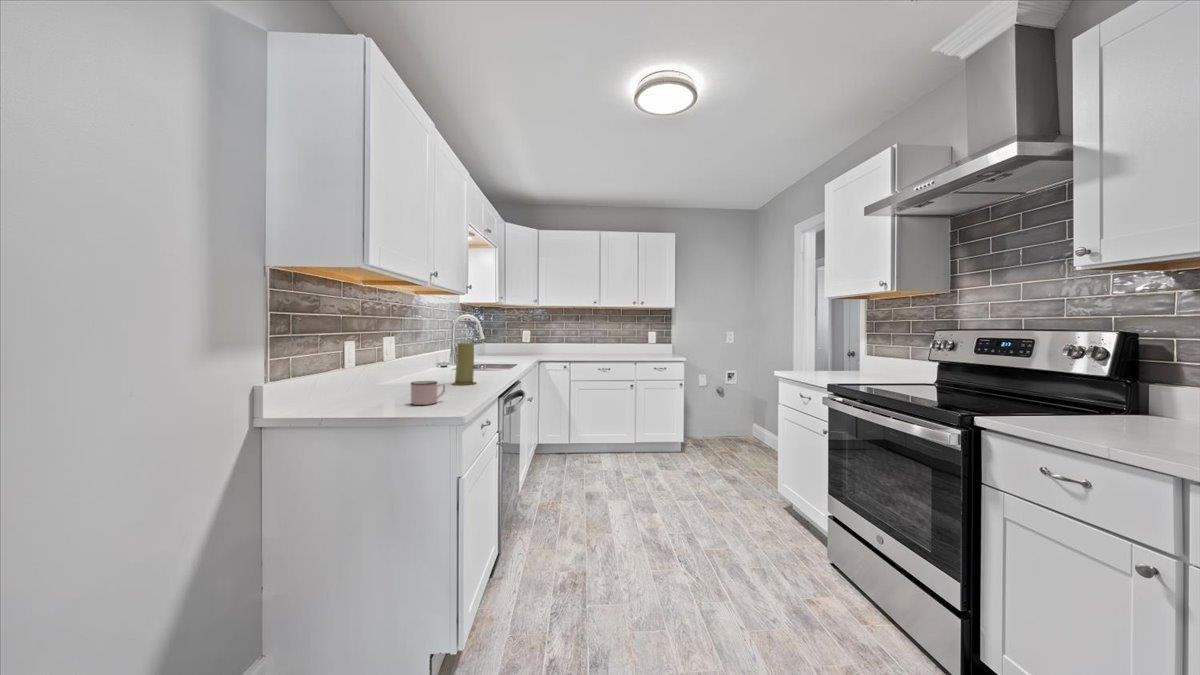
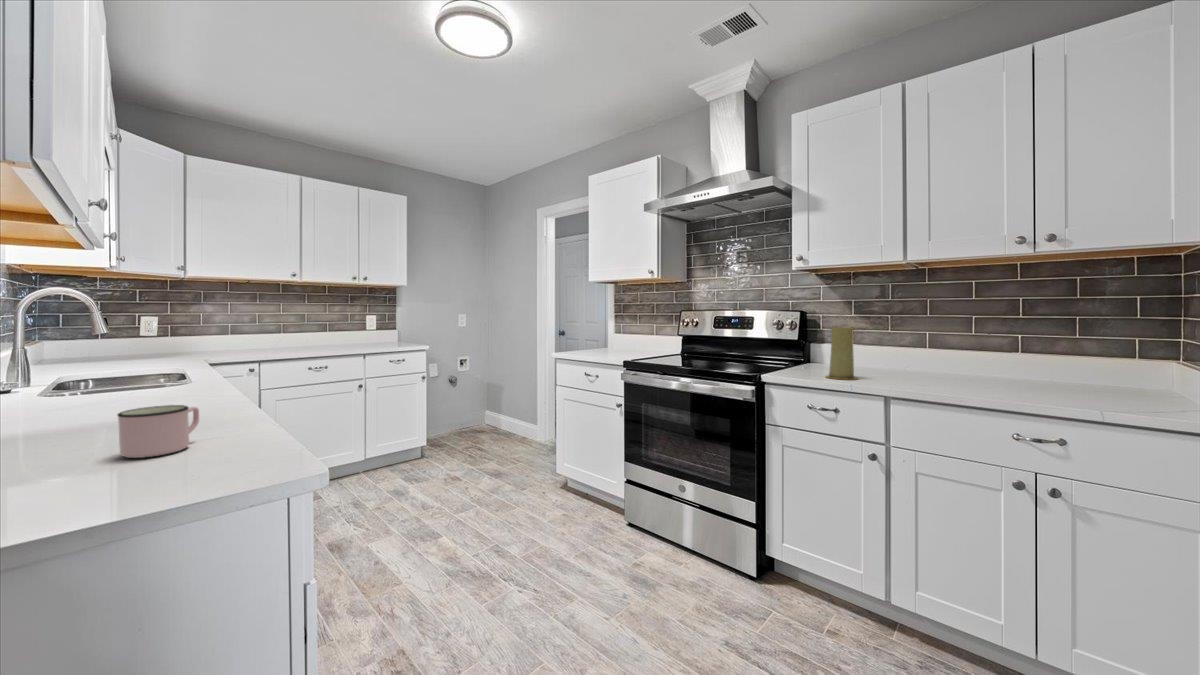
candle: present [453,343,476,385] -> present [826,327,858,379]

